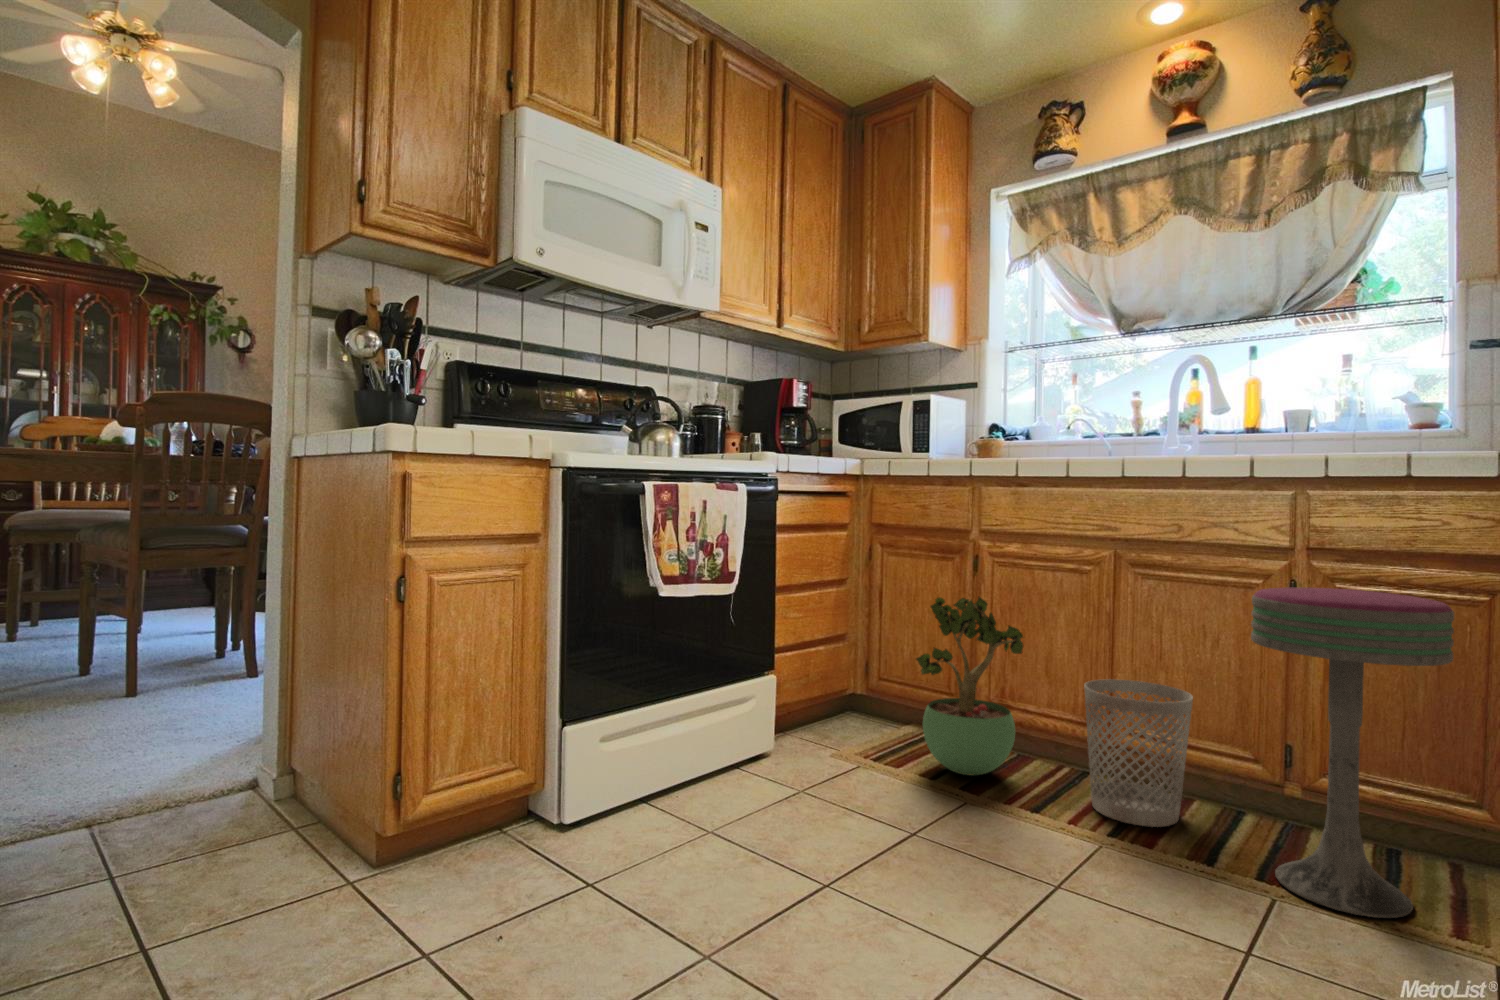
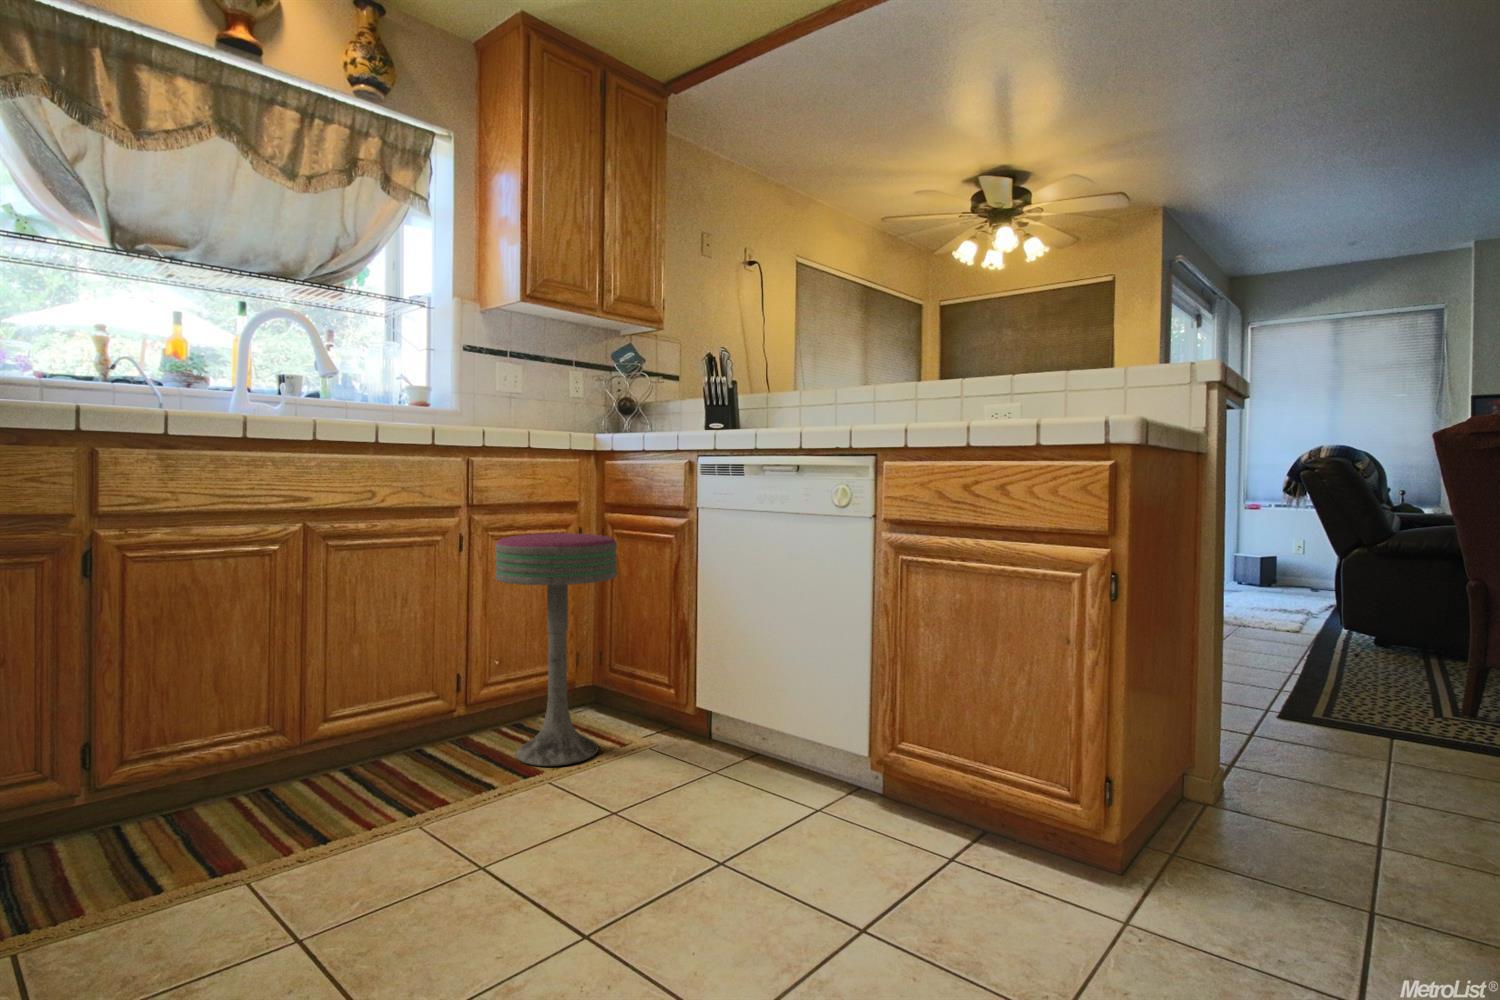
potted plant: present [916,597,1023,776] -> none [71,603,279,869]
wastebasket: present [1084,679,1193,827] -> none [320,653,433,804]

